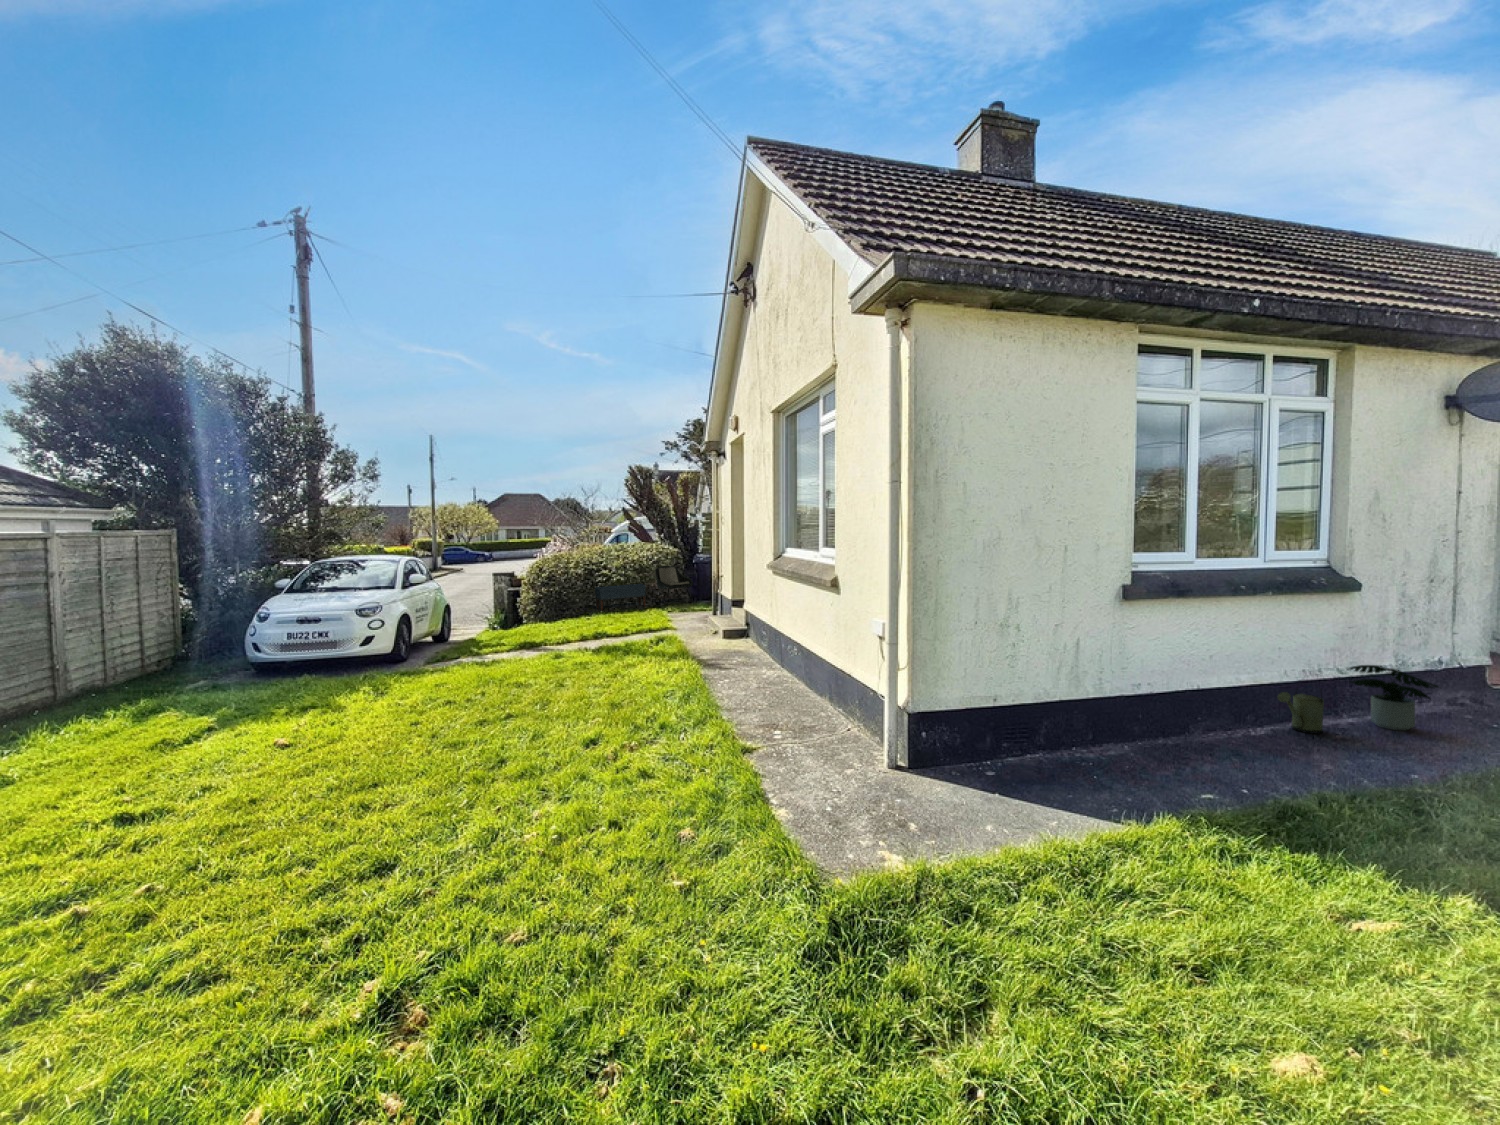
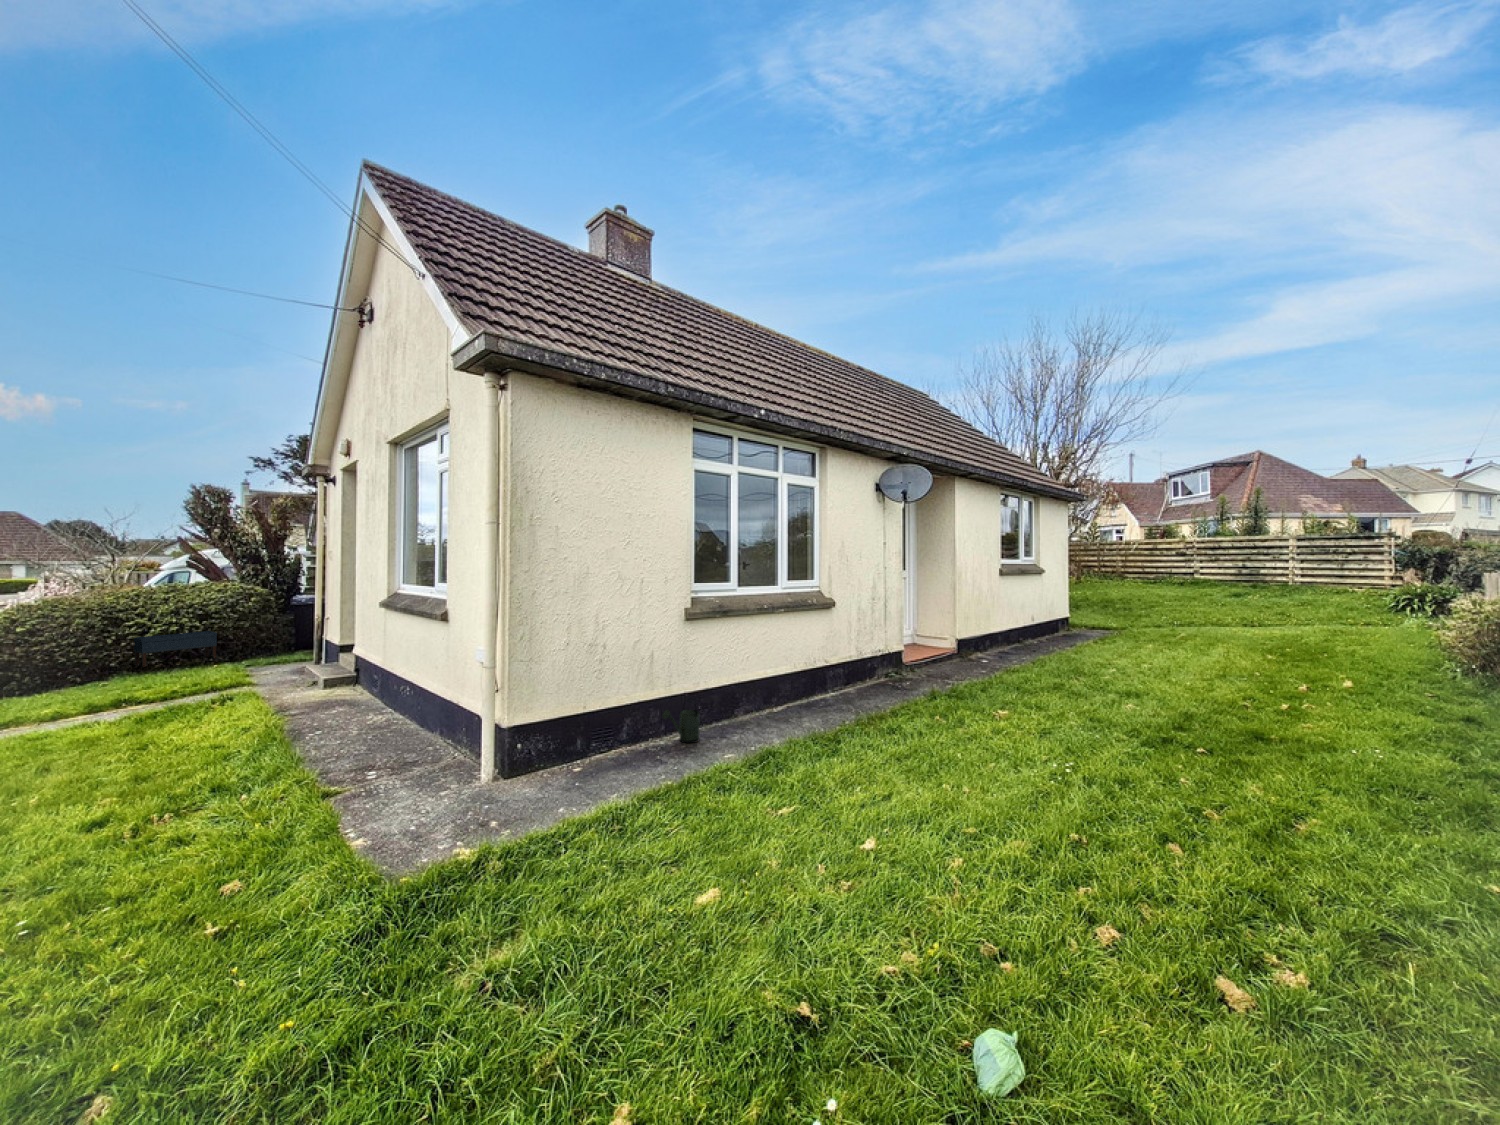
lounge chair: present [655,566,693,605] -> none [230,608,289,656]
potted plant: present [1347,665,1438,730] -> none [834,660,881,703]
watering can: present [1278,692,1324,734] -> present [662,709,701,743]

